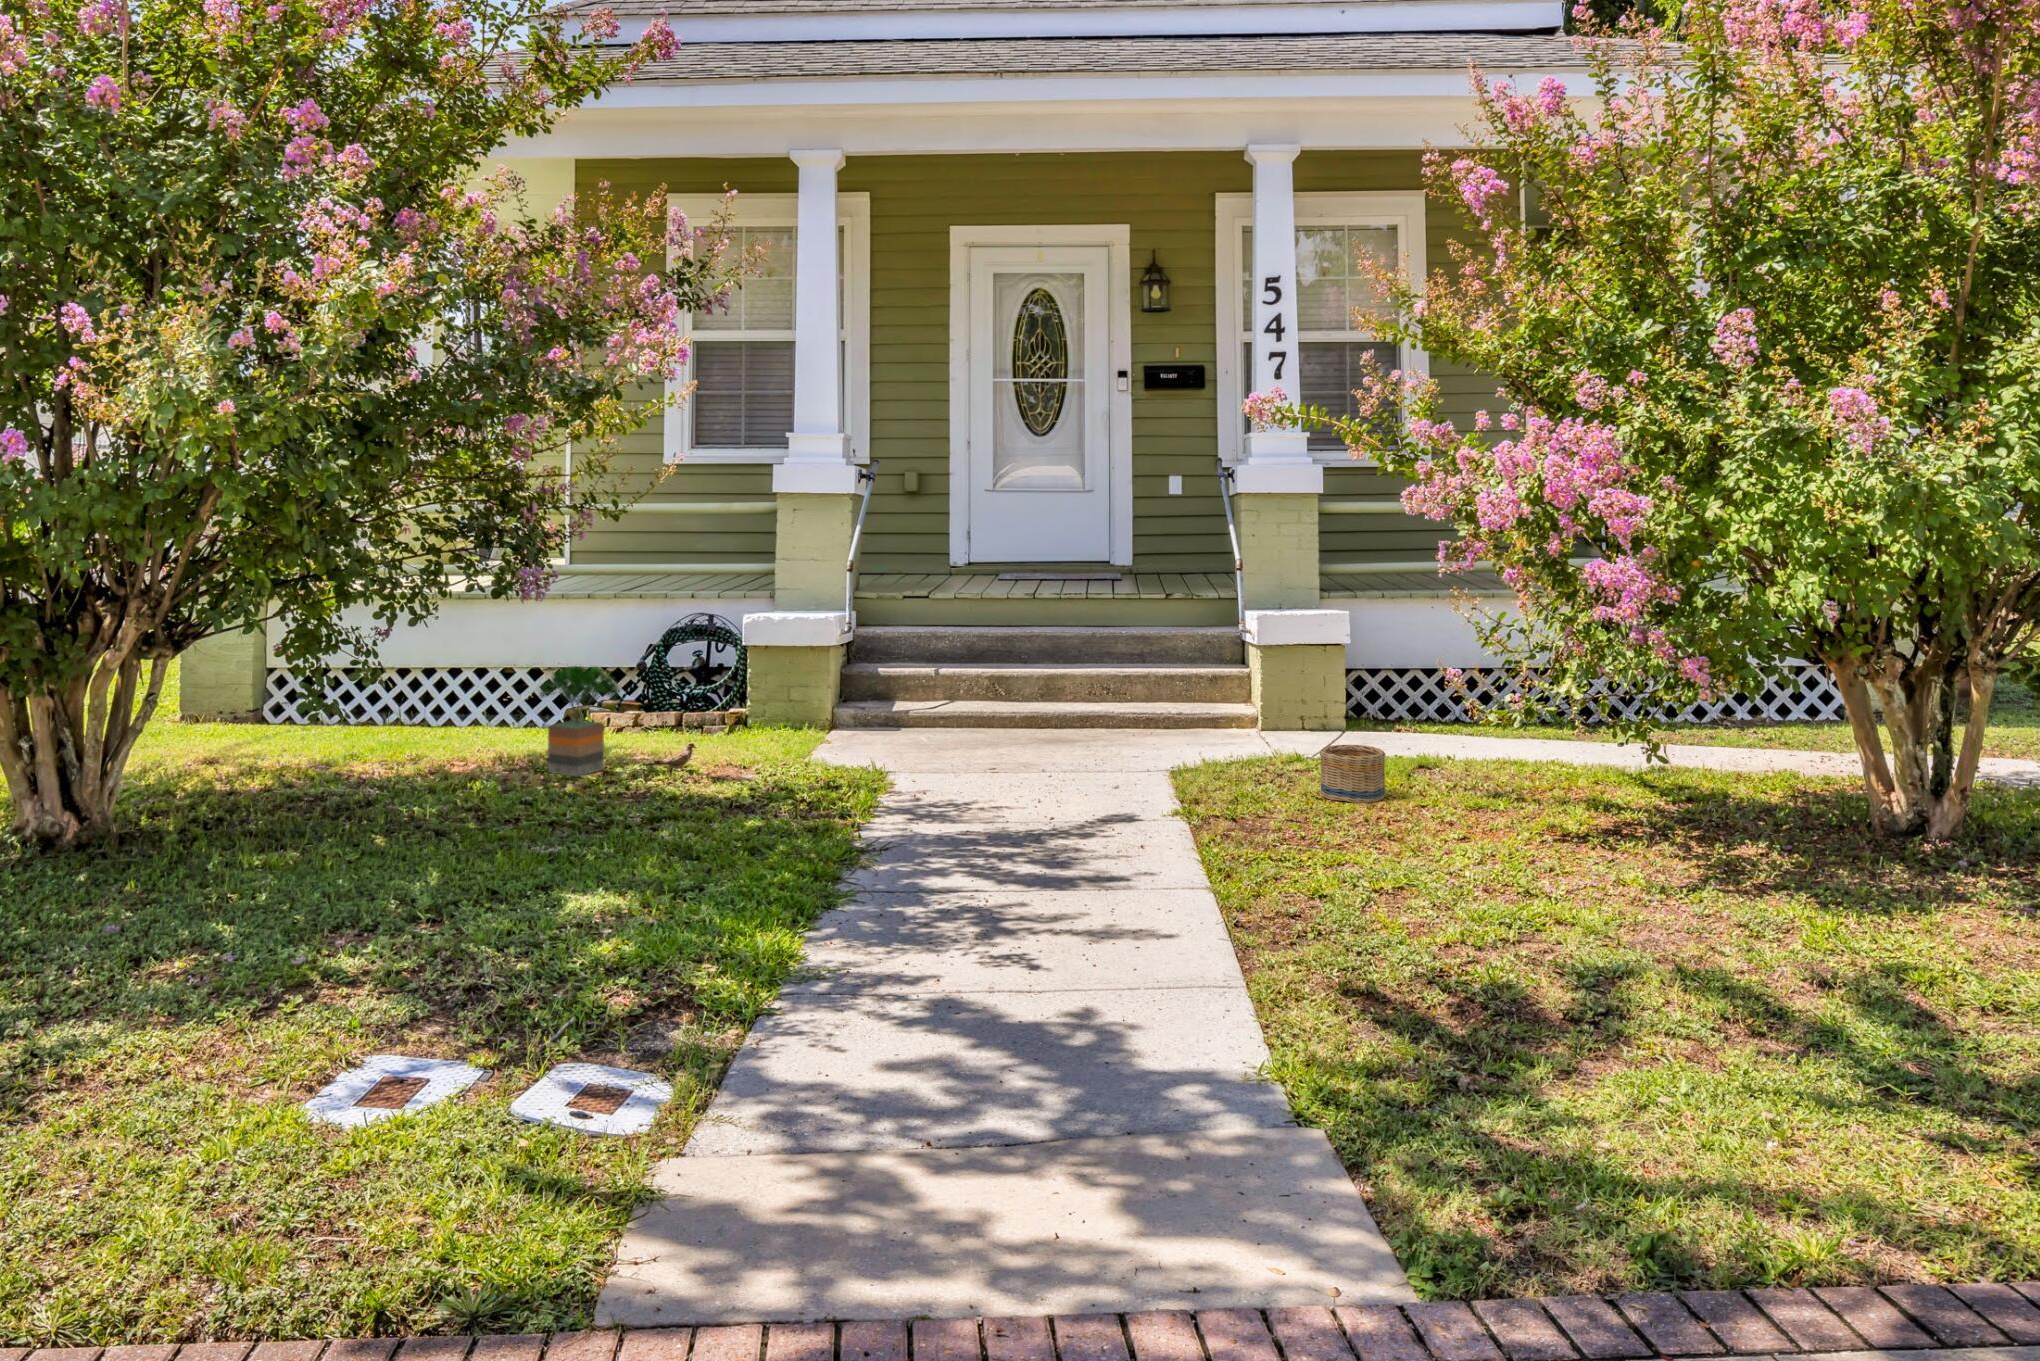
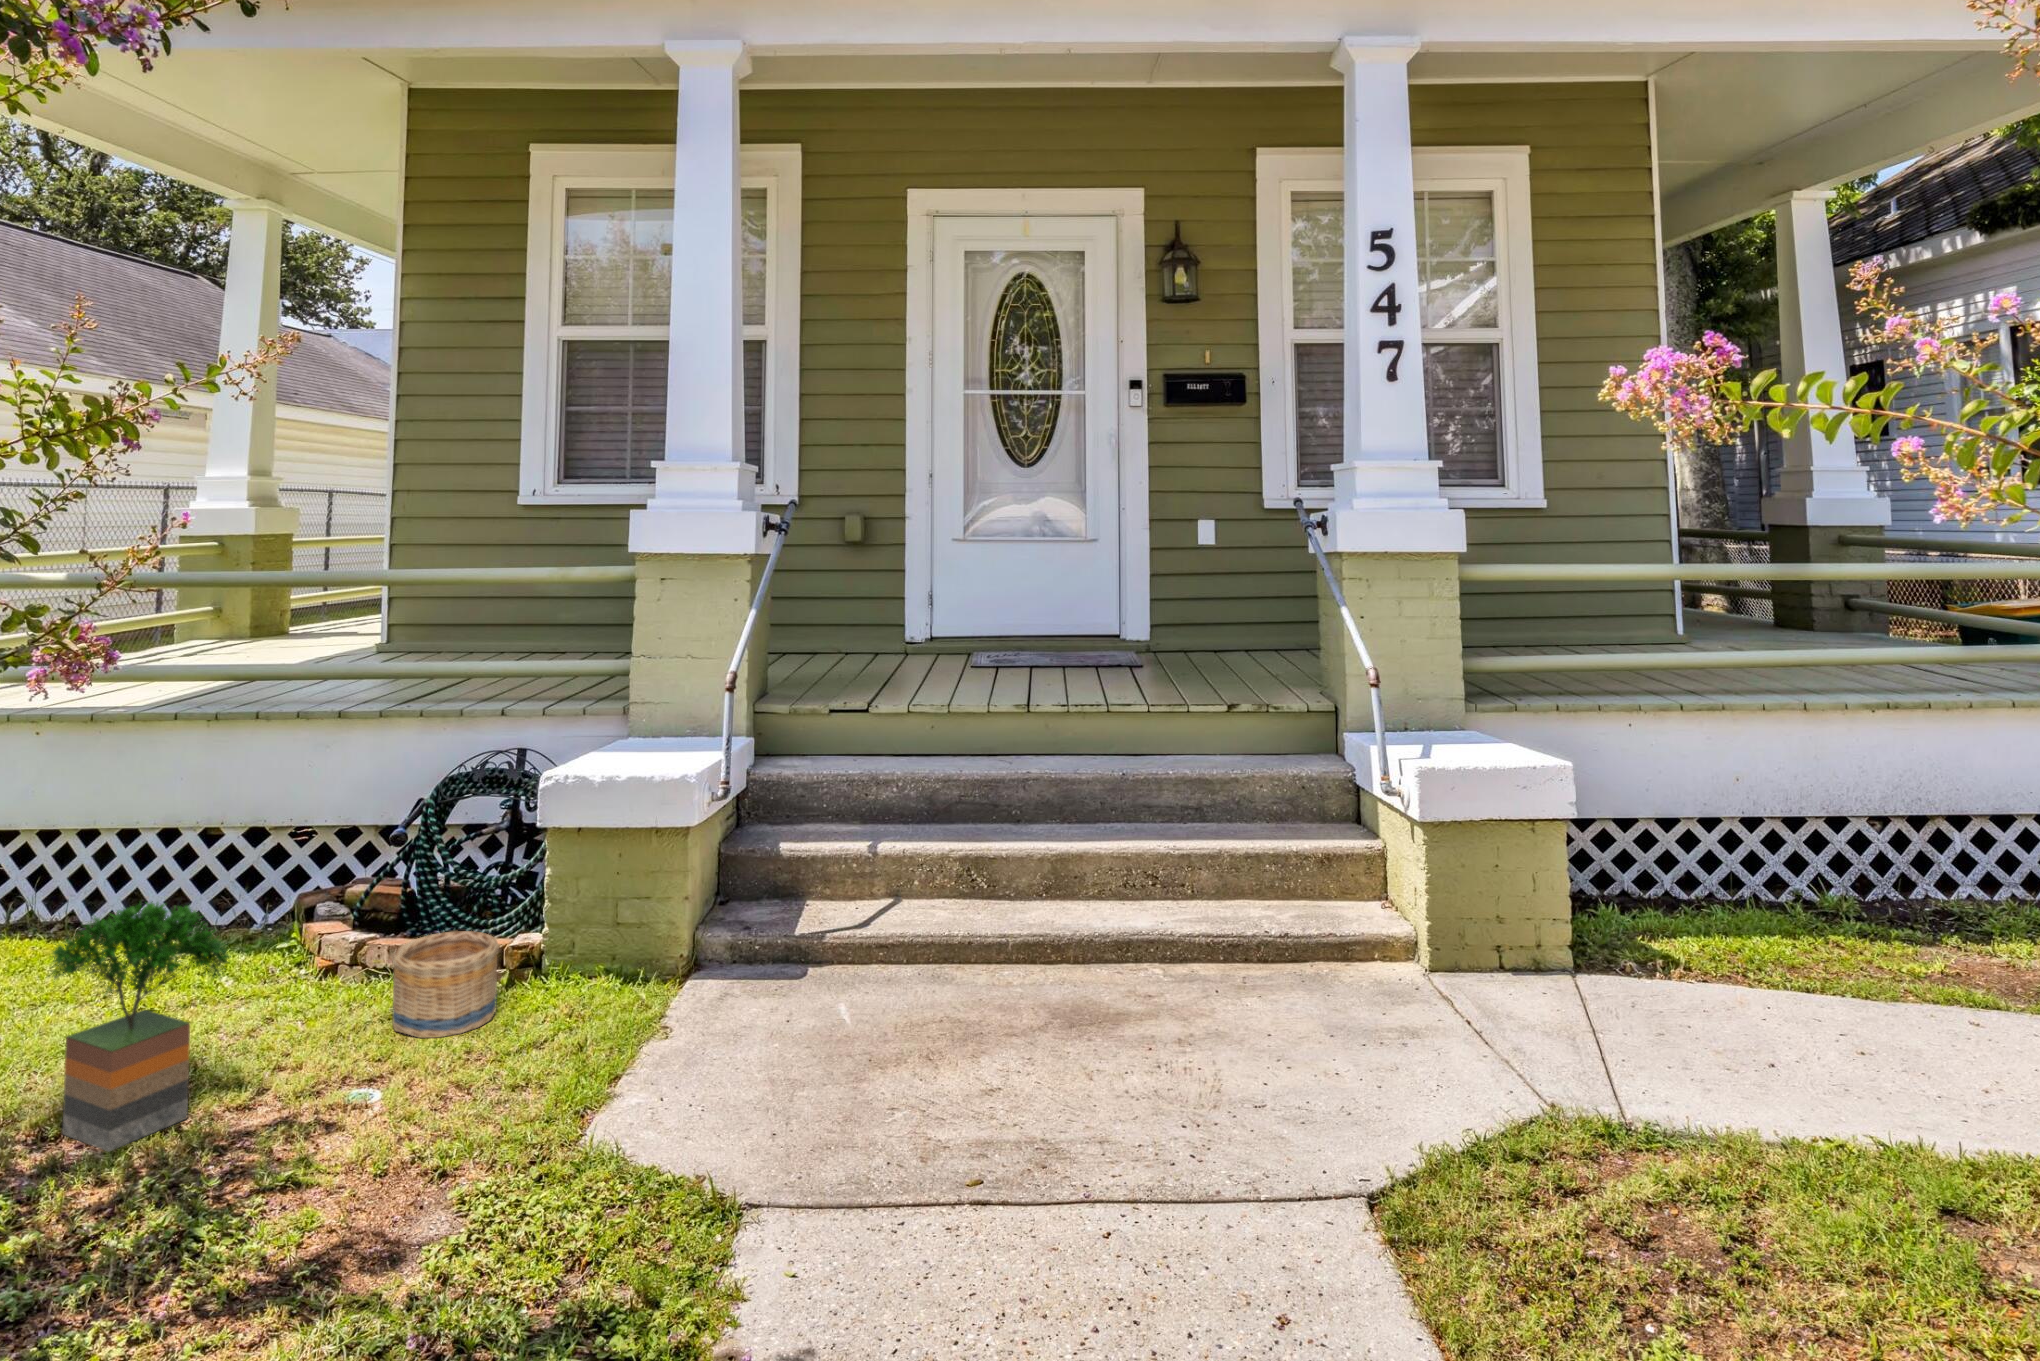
basket: present [1320,745,1386,803] -> present [392,931,499,1038]

